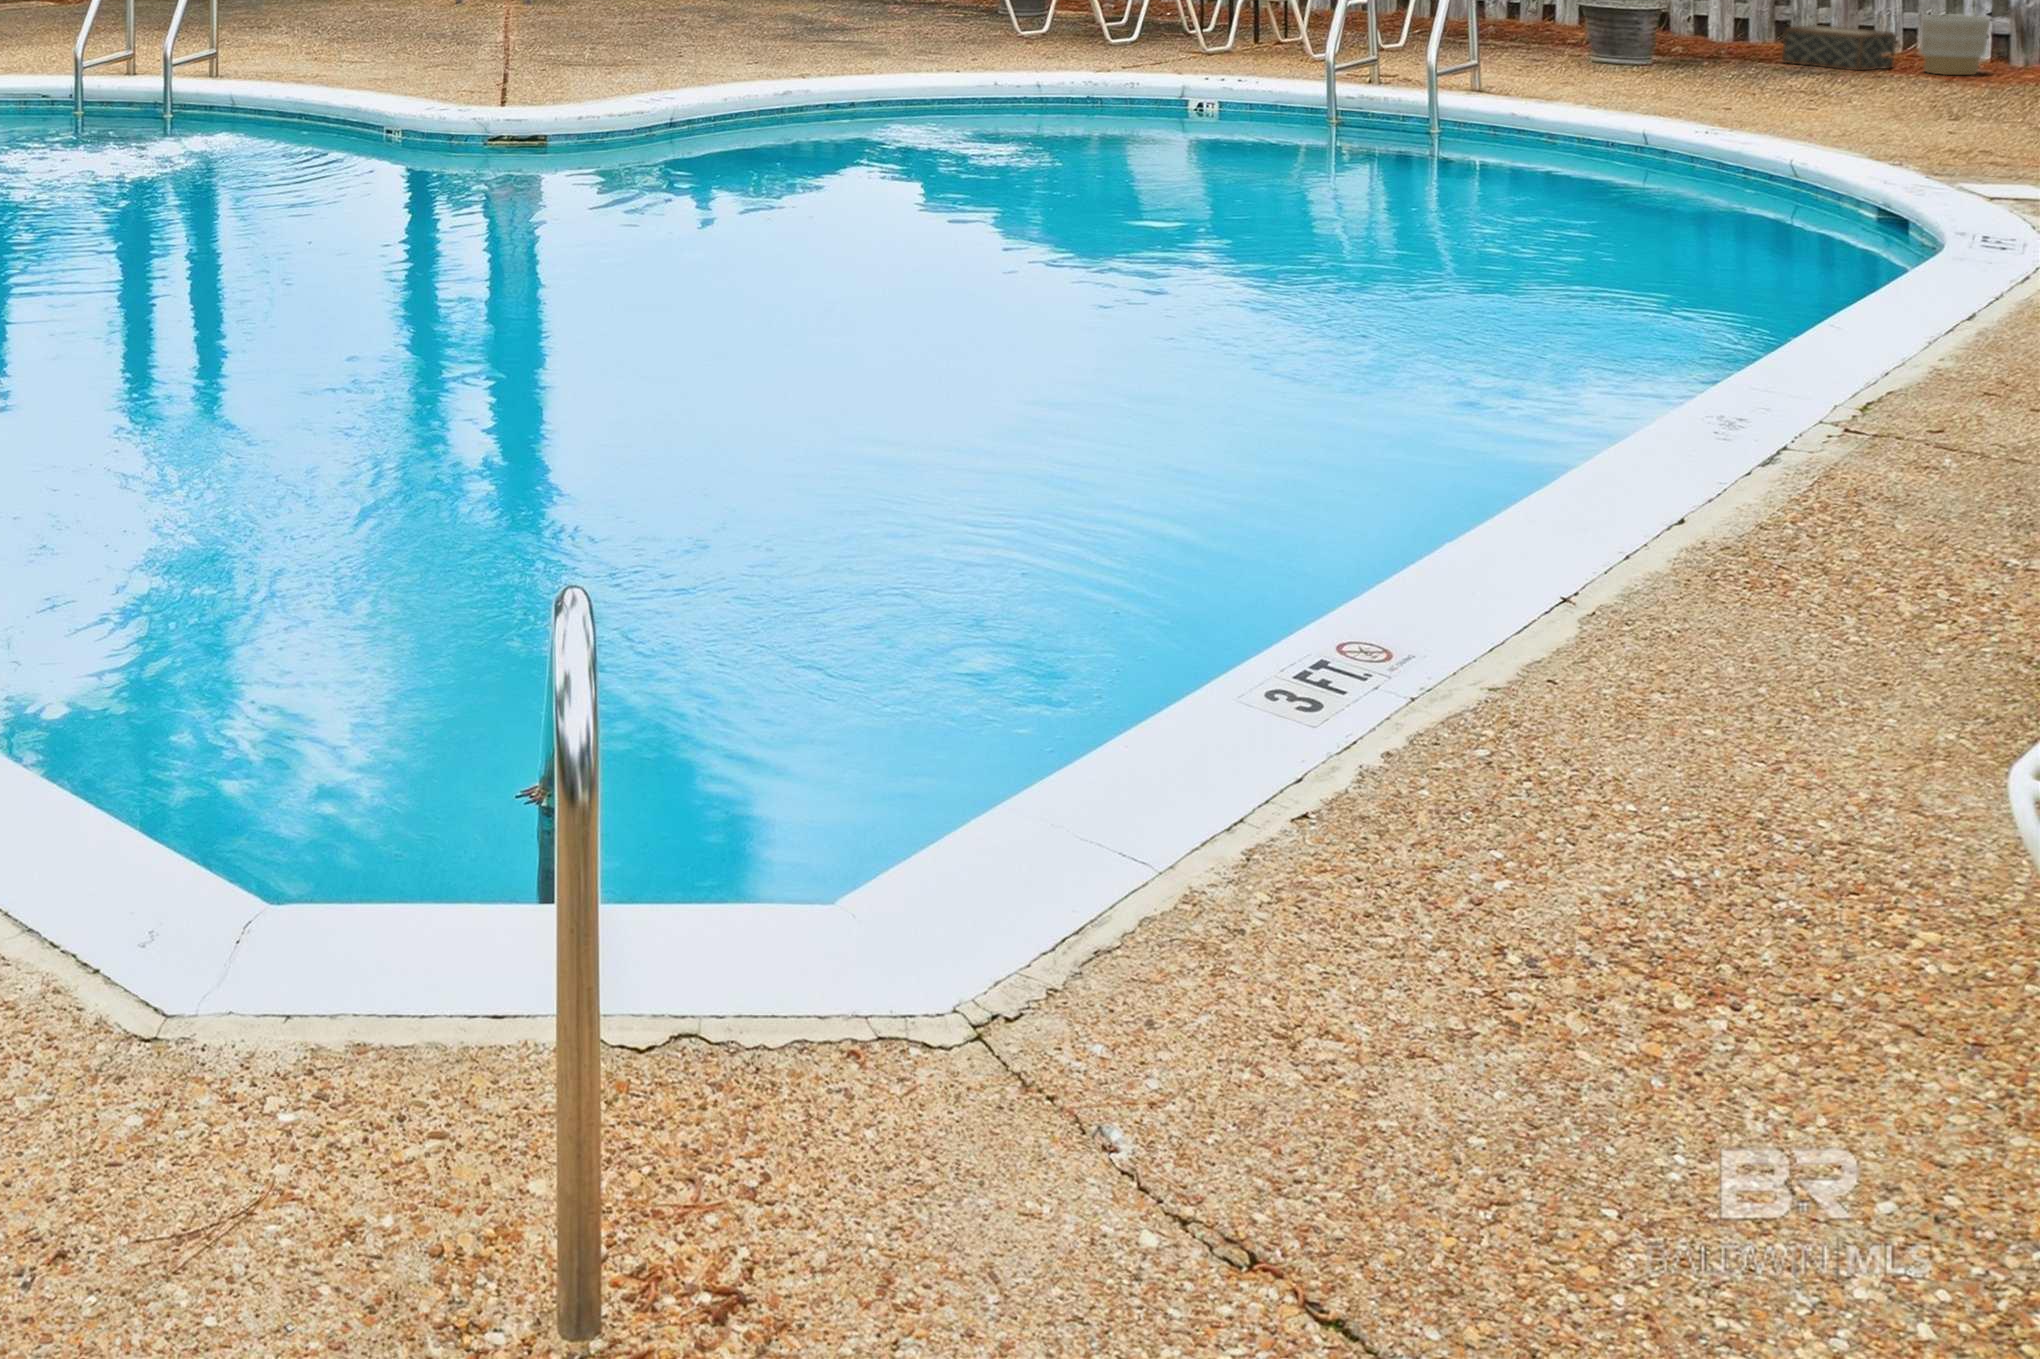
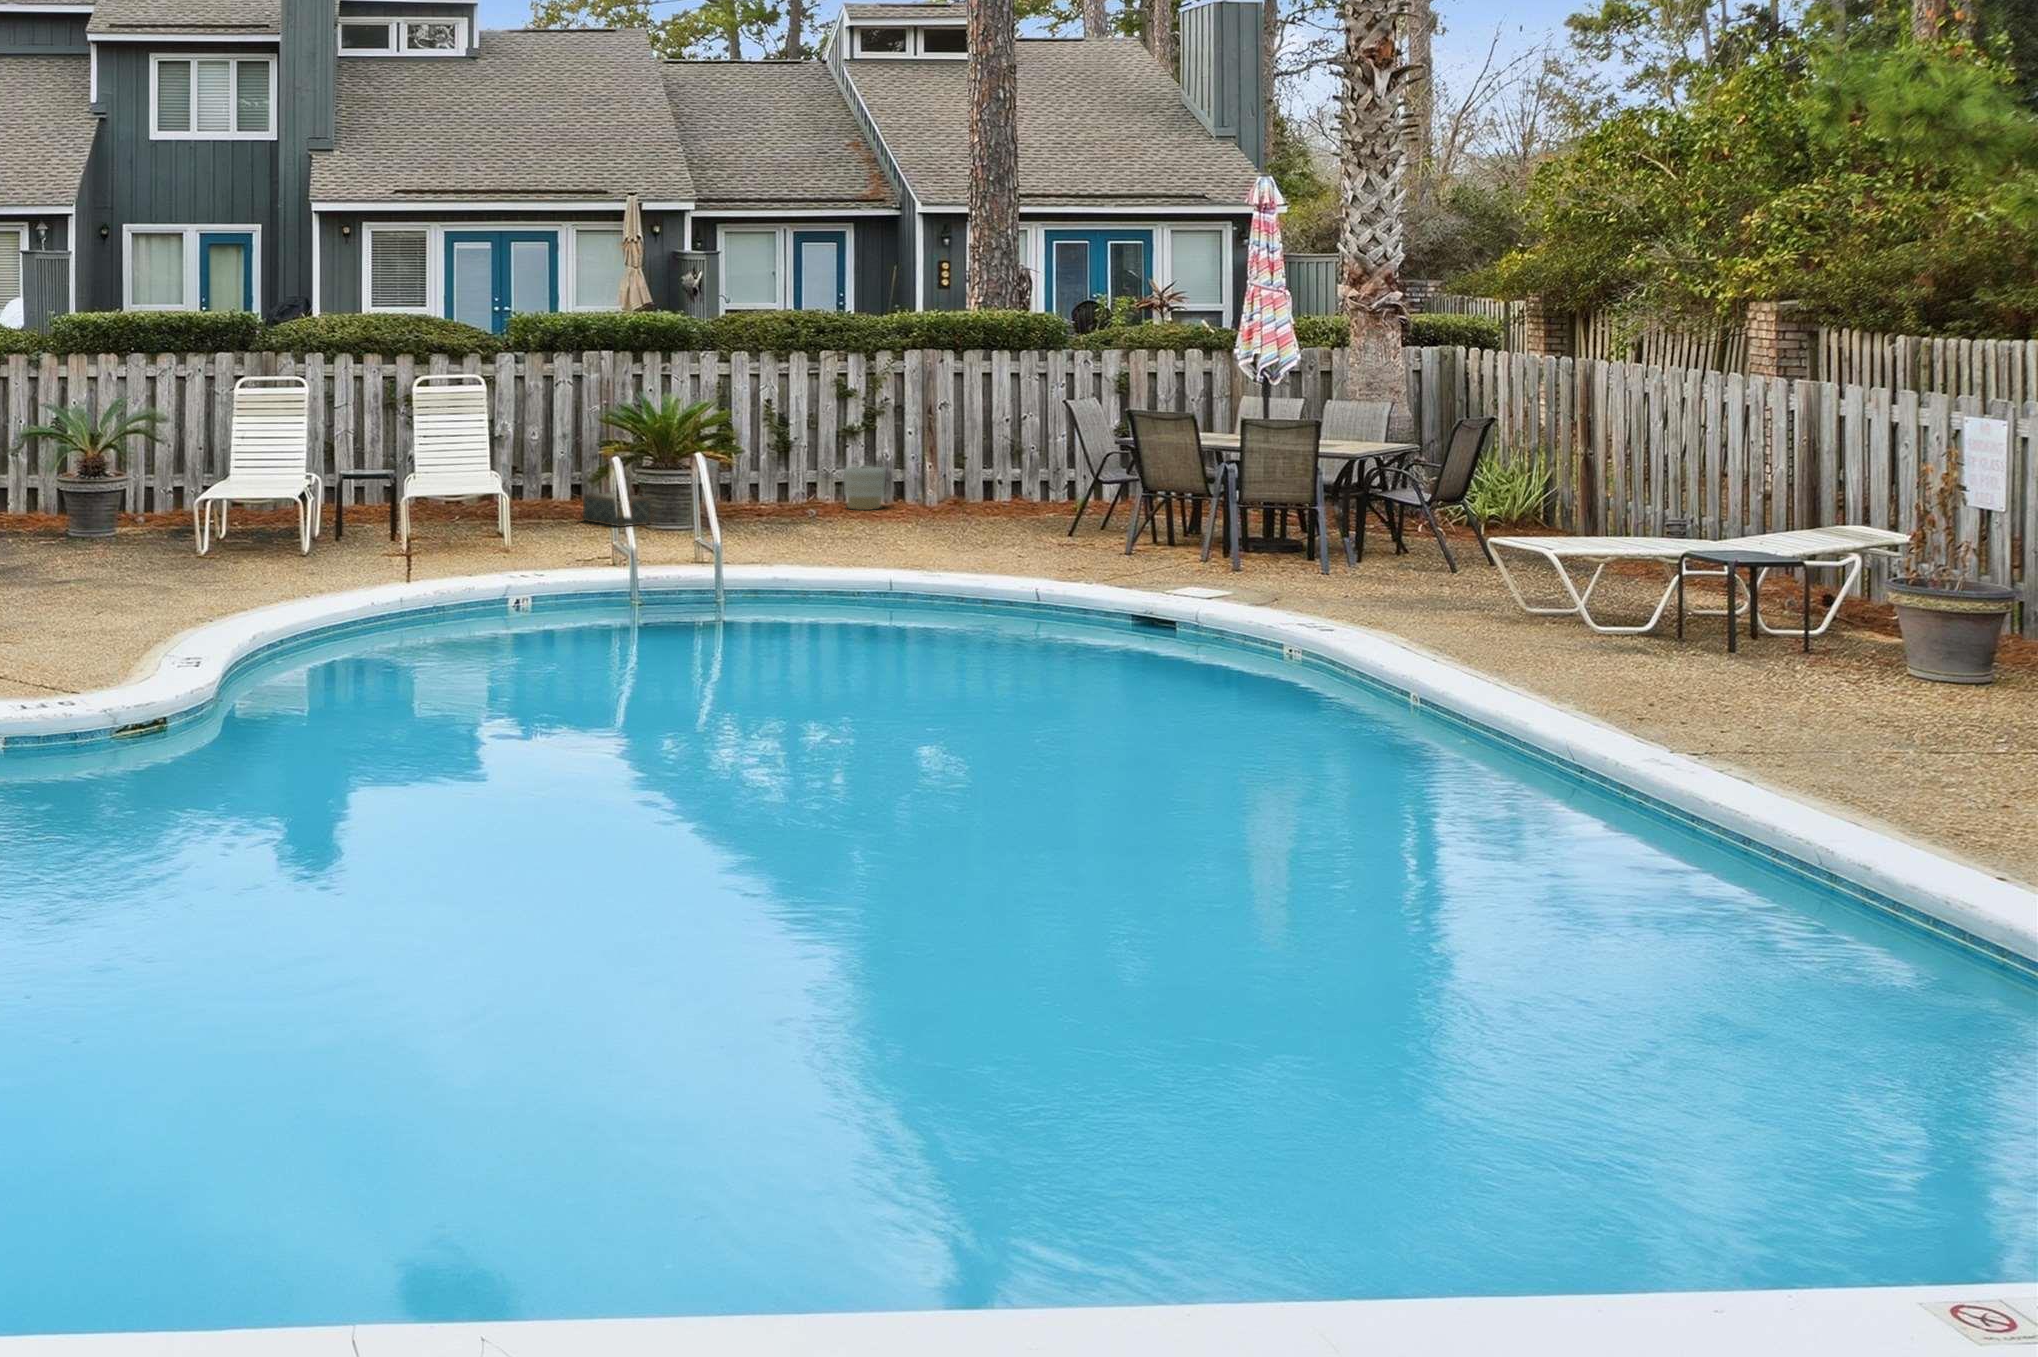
woven basket: present [1782,25,1896,71] -> present [583,492,651,527]

